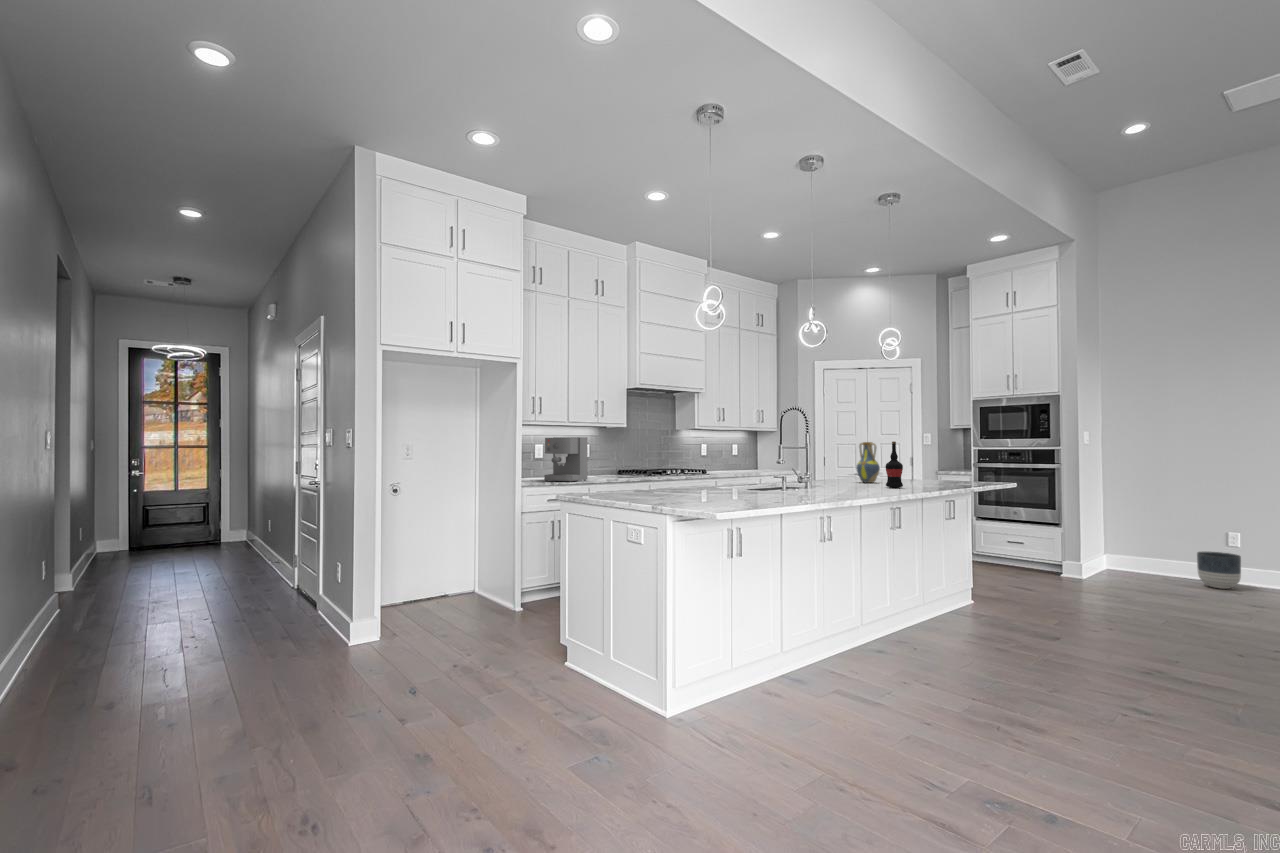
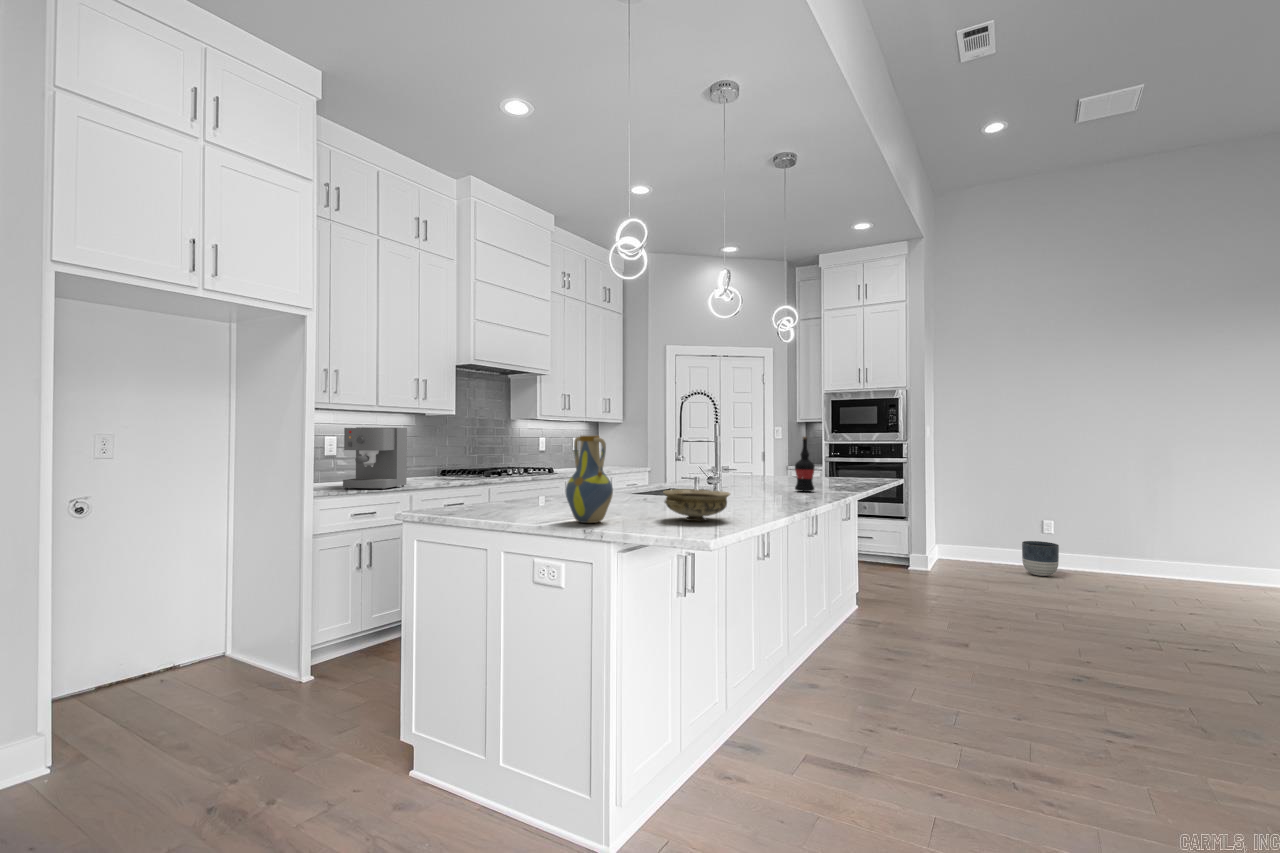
vase: present [856,442,880,483] -> present [566,436,613,523]
ceramic bowl: none [733,478,785,500] -> present [663,489,730,521]

